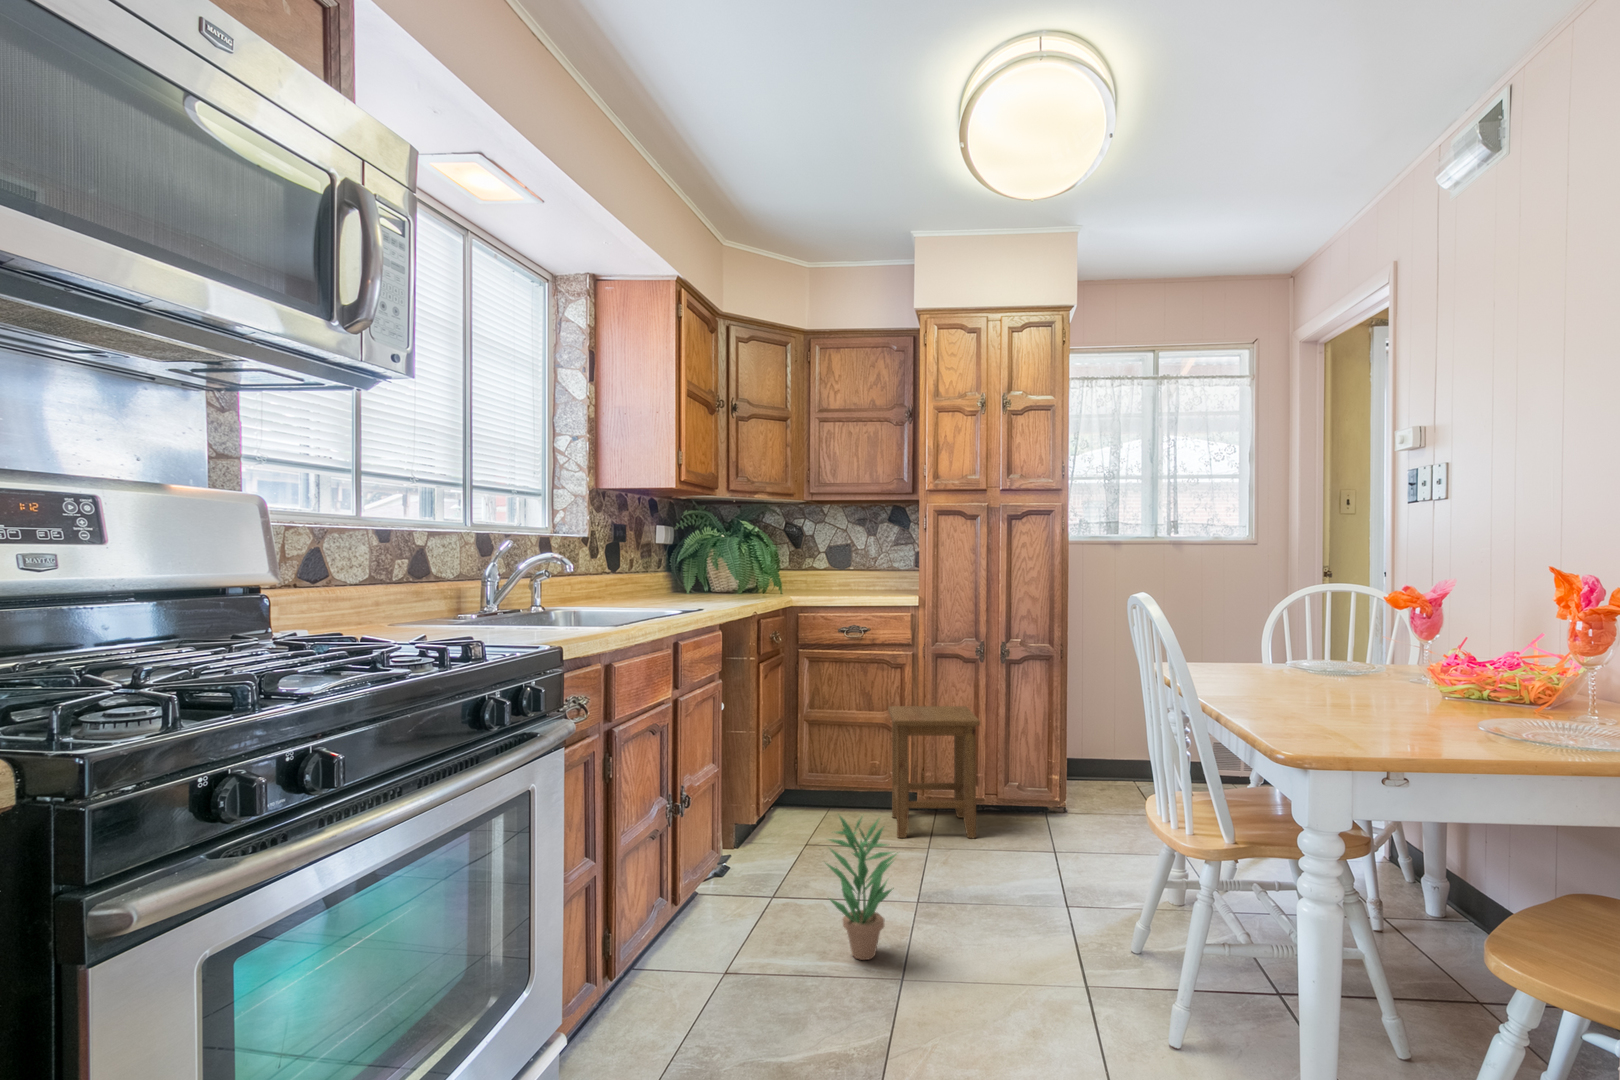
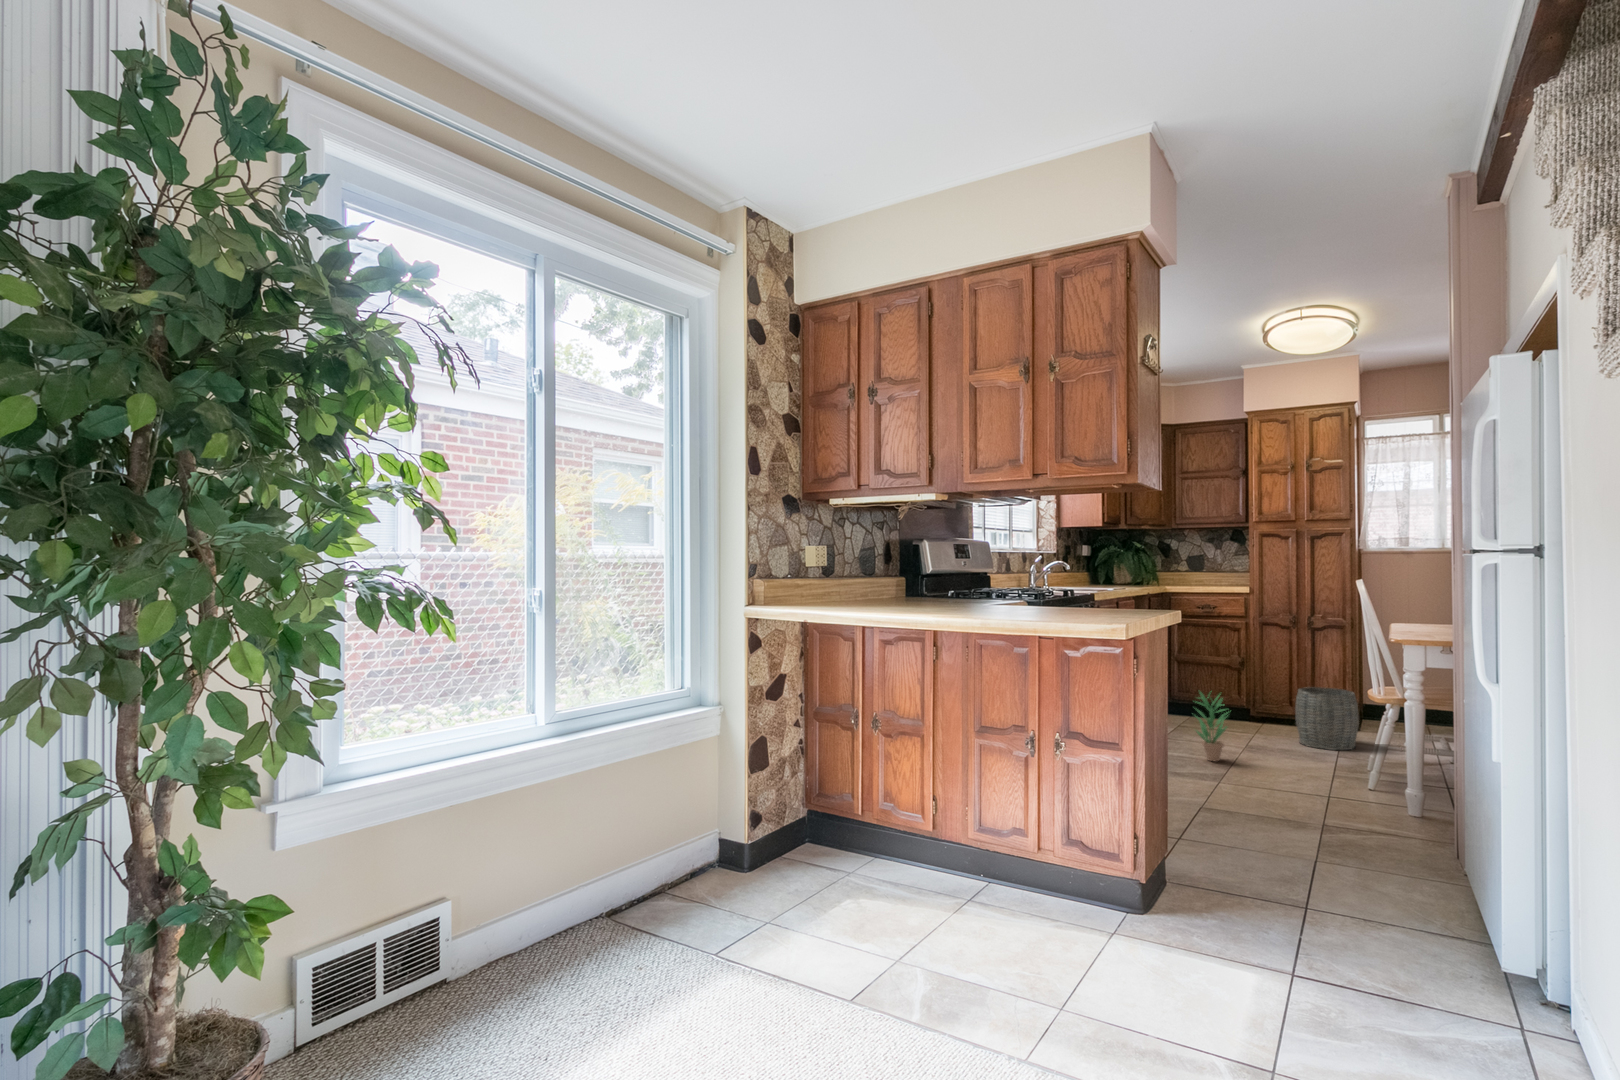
stool: present [888,706,980,838] -> none [1231,653,1290,730]
woven basket: none [994,769,1091,888] -> present [1295,687,1359,750]

